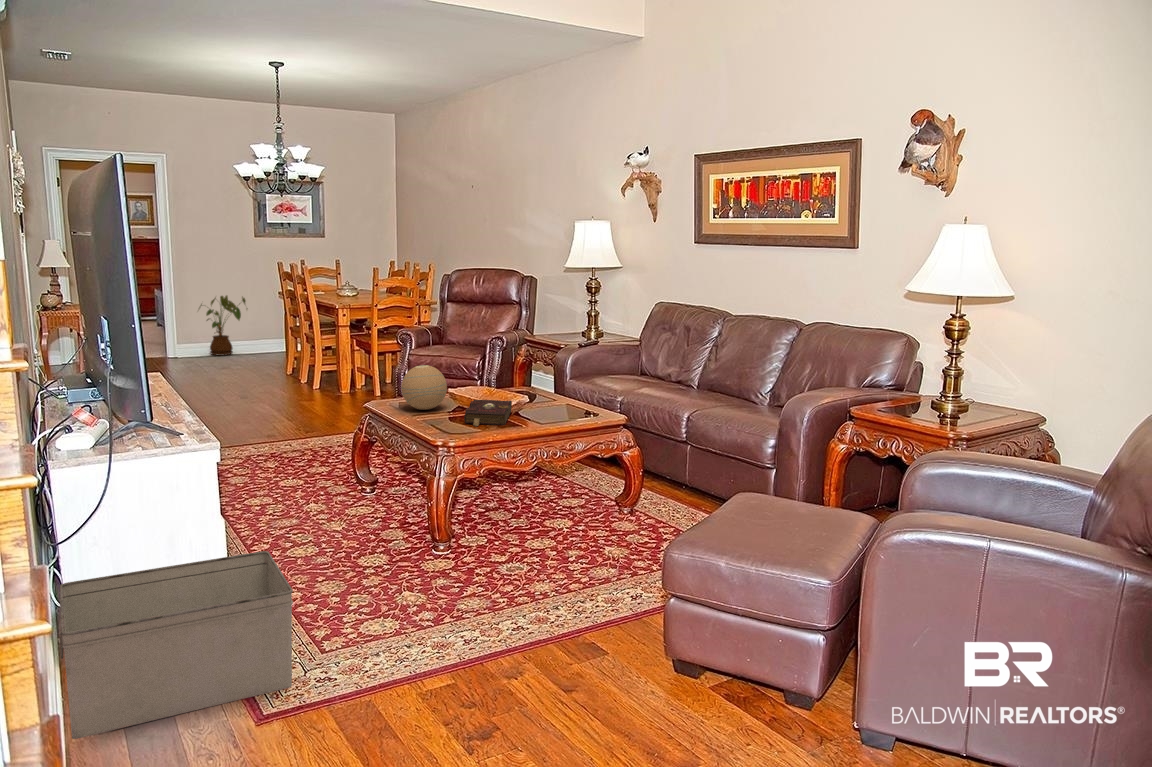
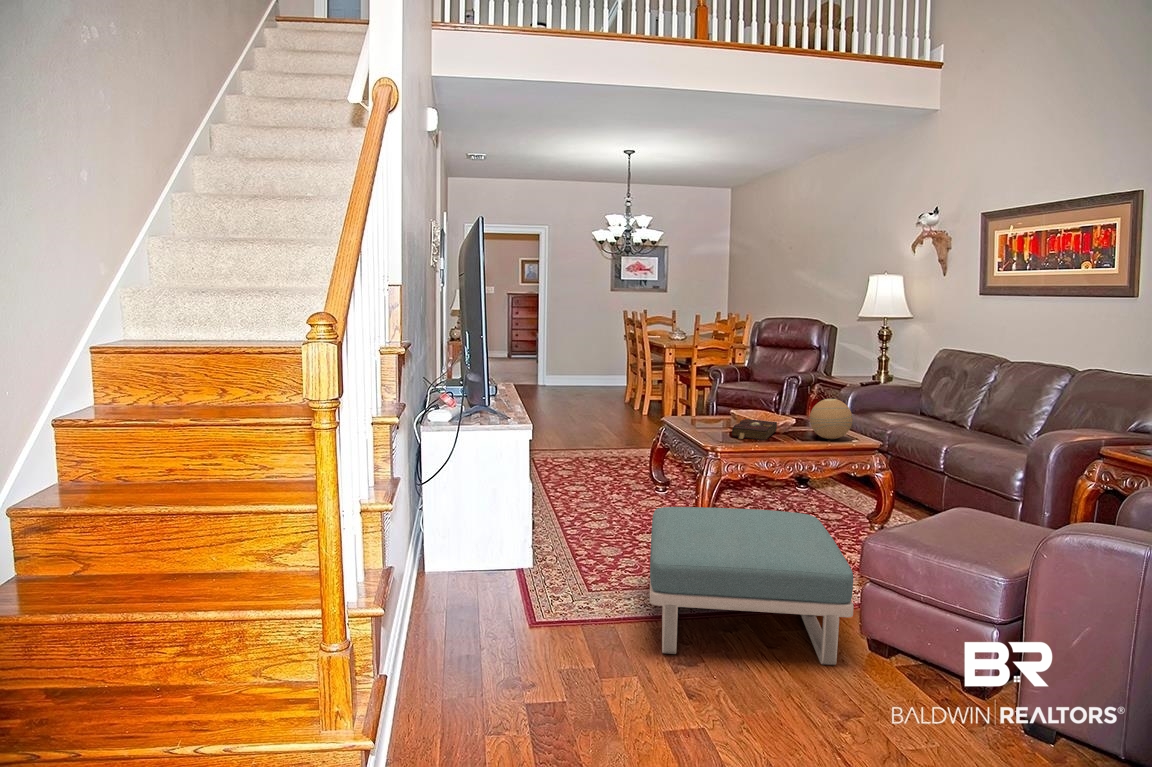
house plant: present [199,295,245,356] -> none [566,341,604,388]
decorative orb: present [401,365,447,410] -> present [810,399,853,439]
footstool: none [398,517,661,727] -> present [650,507,854,665]
storage bin: present [59,551,293,739] -> none [416,508,566,612]

